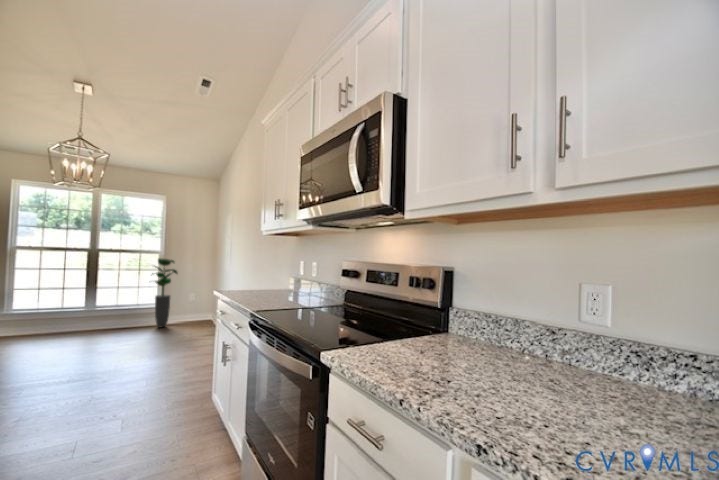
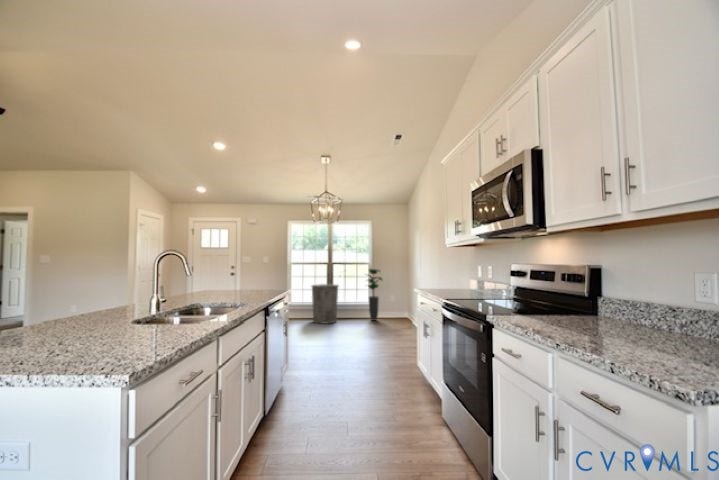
trash can: none [53,280,106,340] -> present [311,284,338,323]

